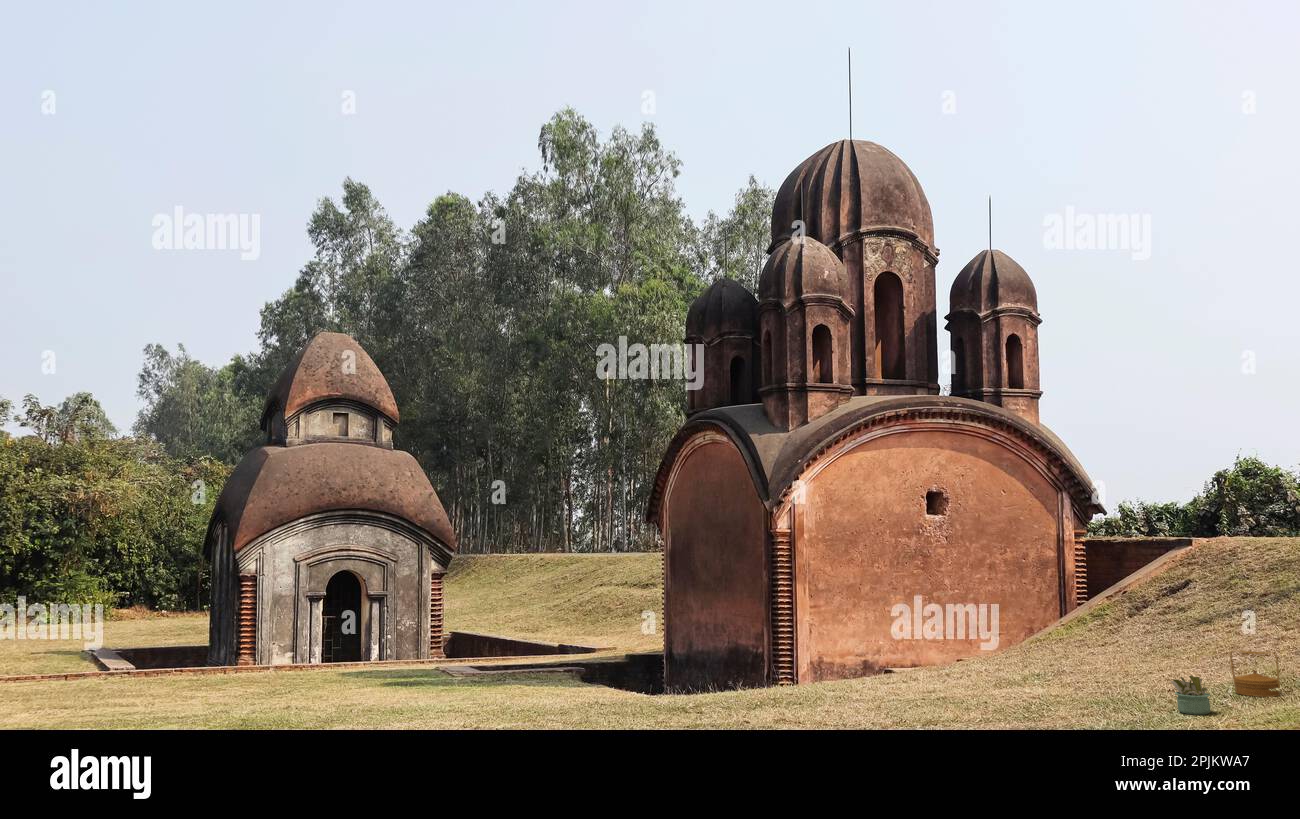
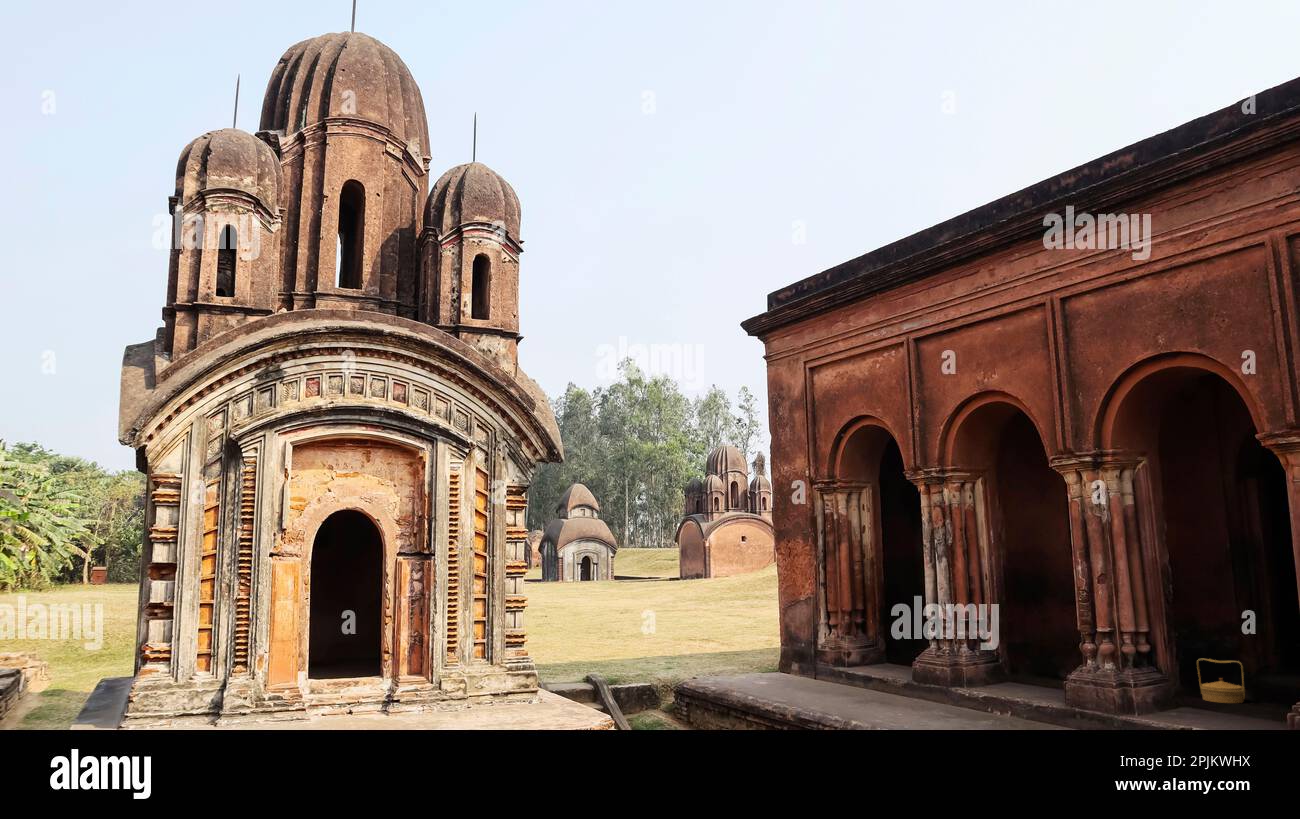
decorative plant: present [1170,675,1210,715] -> none [1152,681,1192,719]

